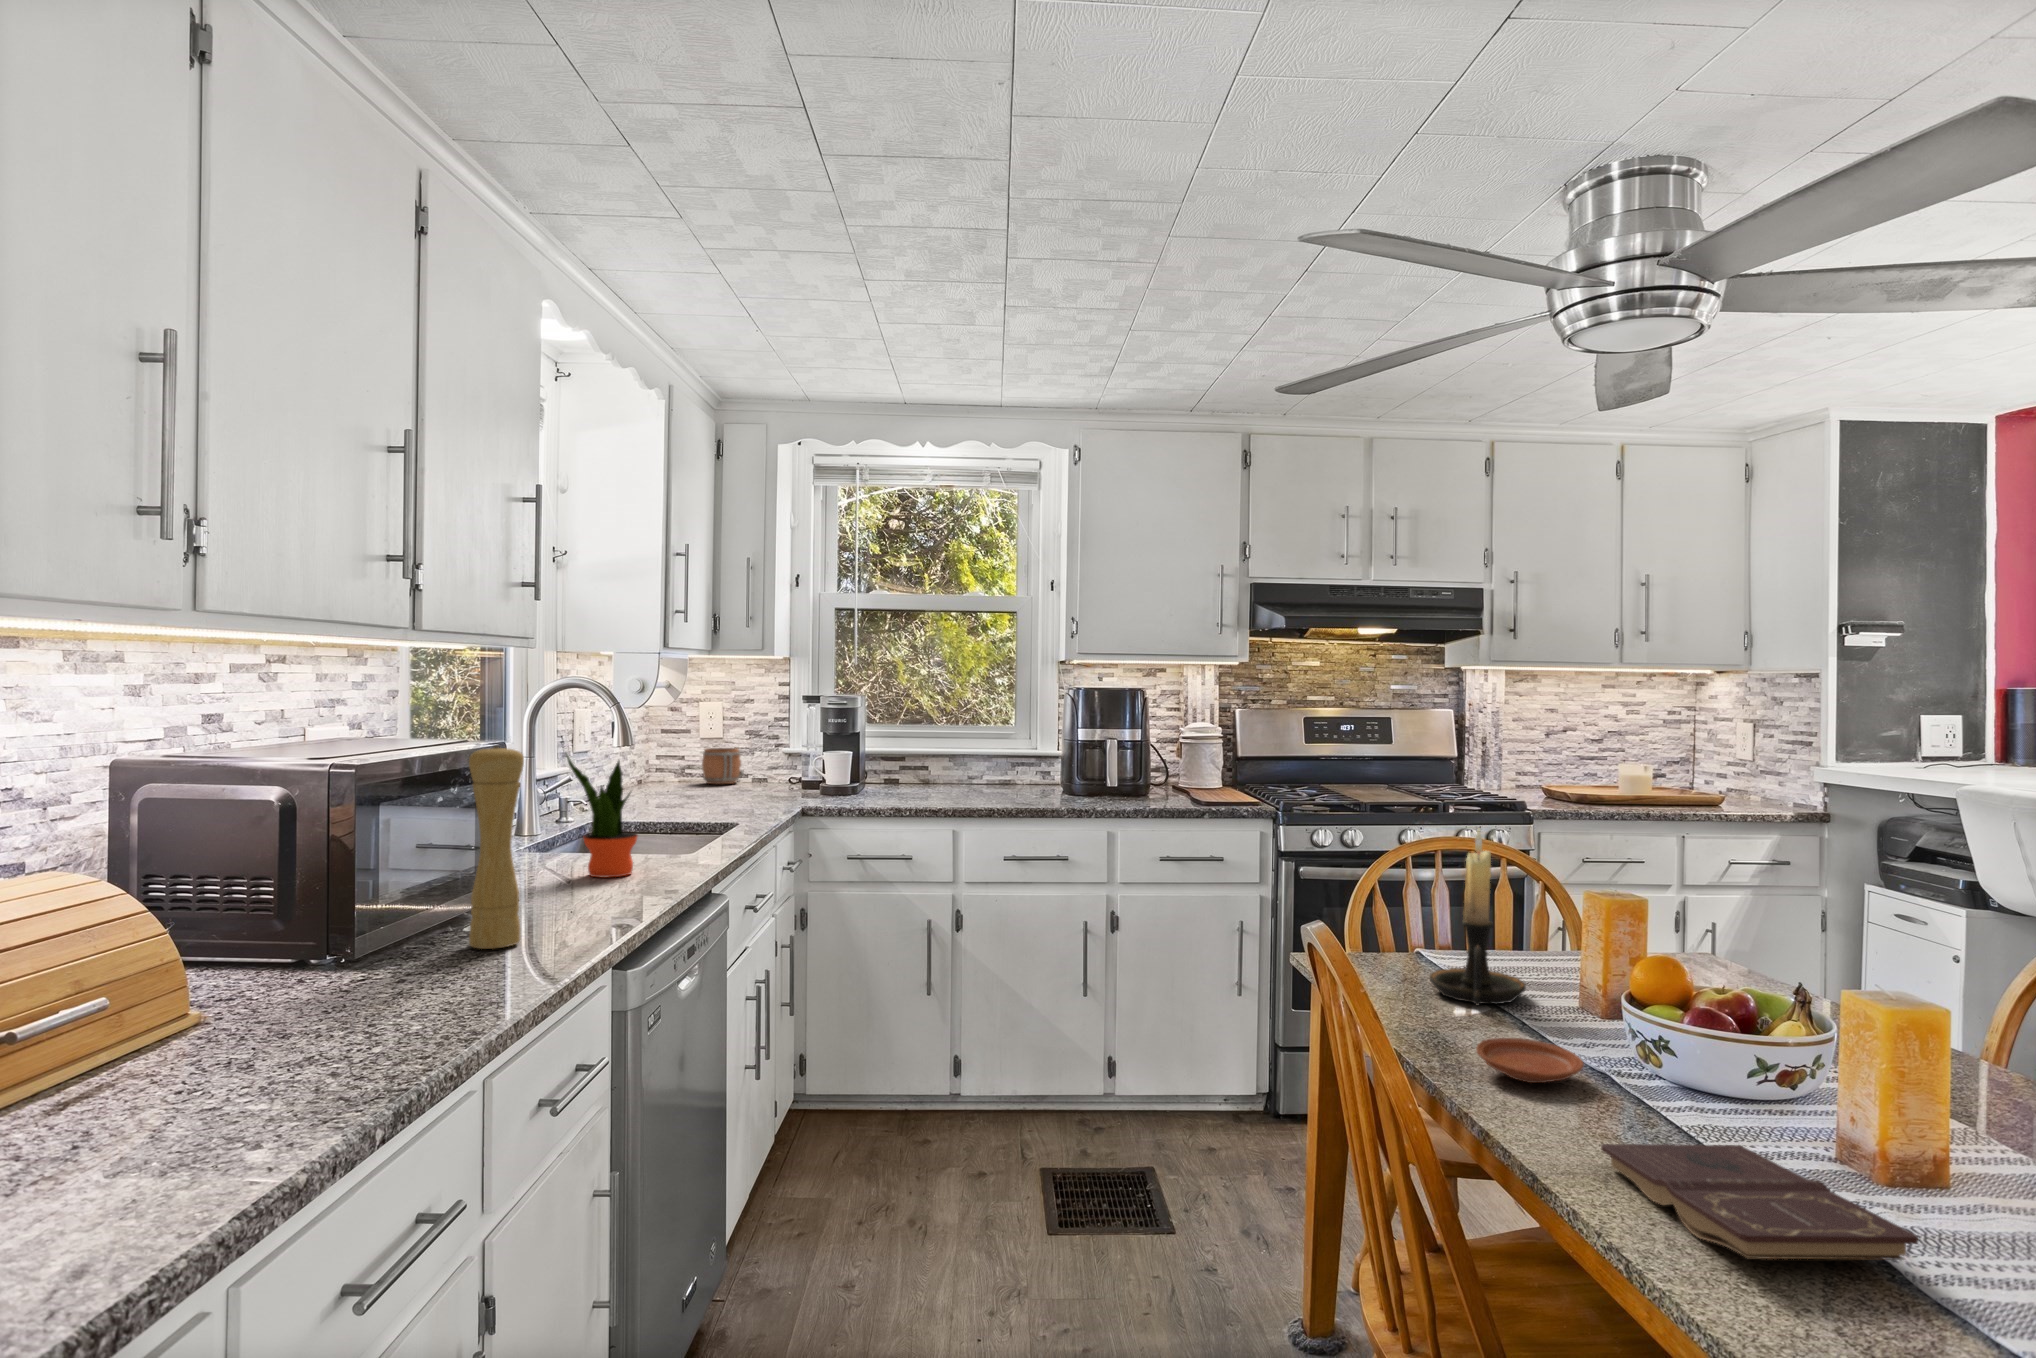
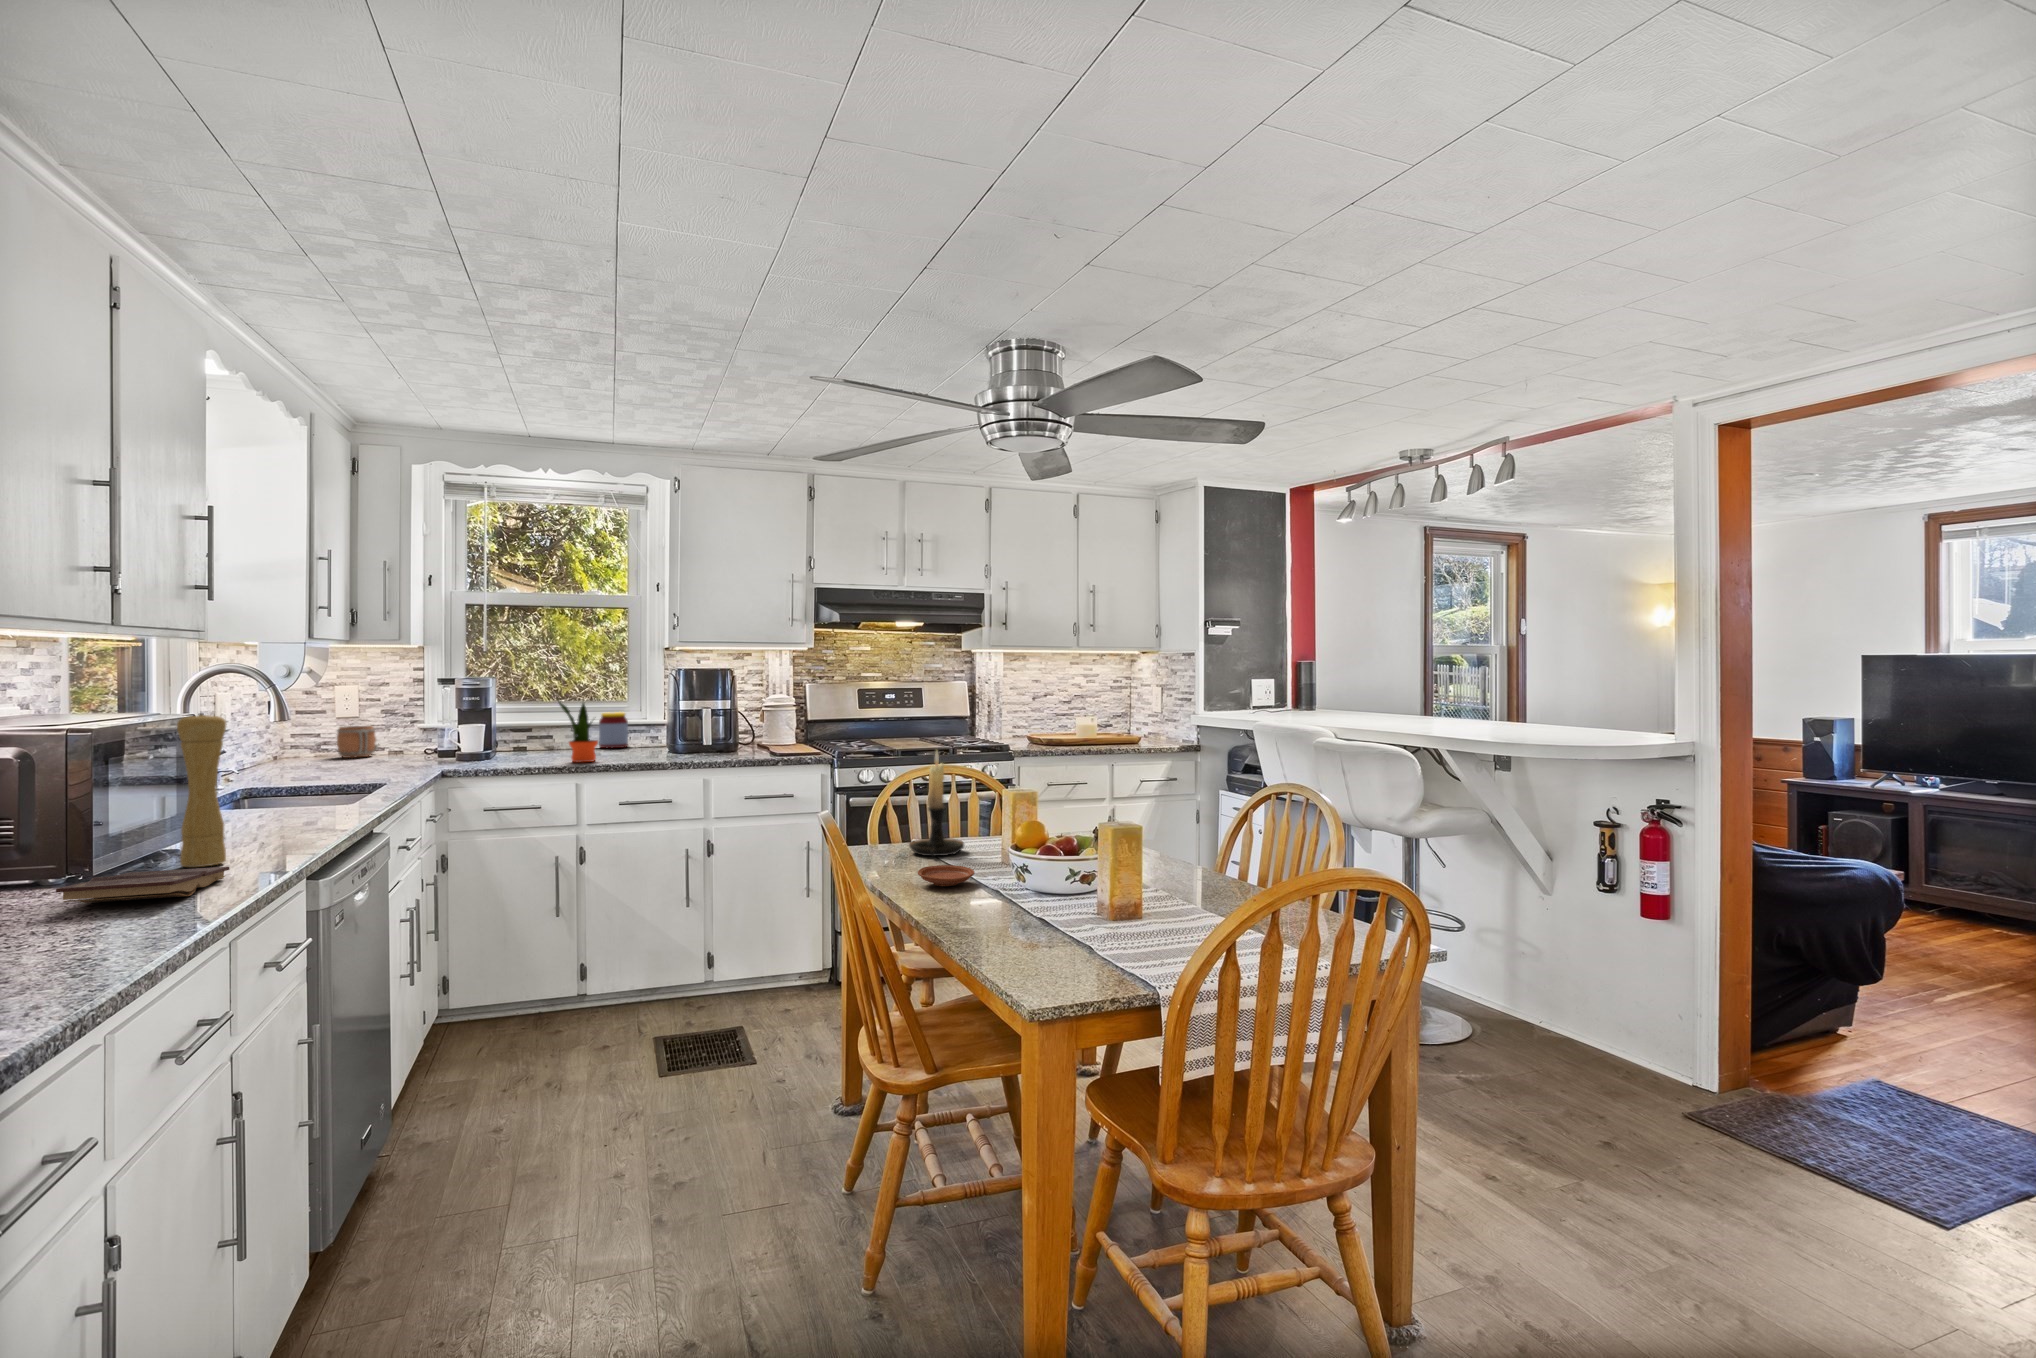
jar: none [979,740,1012,784] -> present [599,712,628,748]
potted plant: present [566,754,638,878] -> present [558,700,598,762]
book: present [1601,1144,1918,1260] -> present [56,867,229,903]

